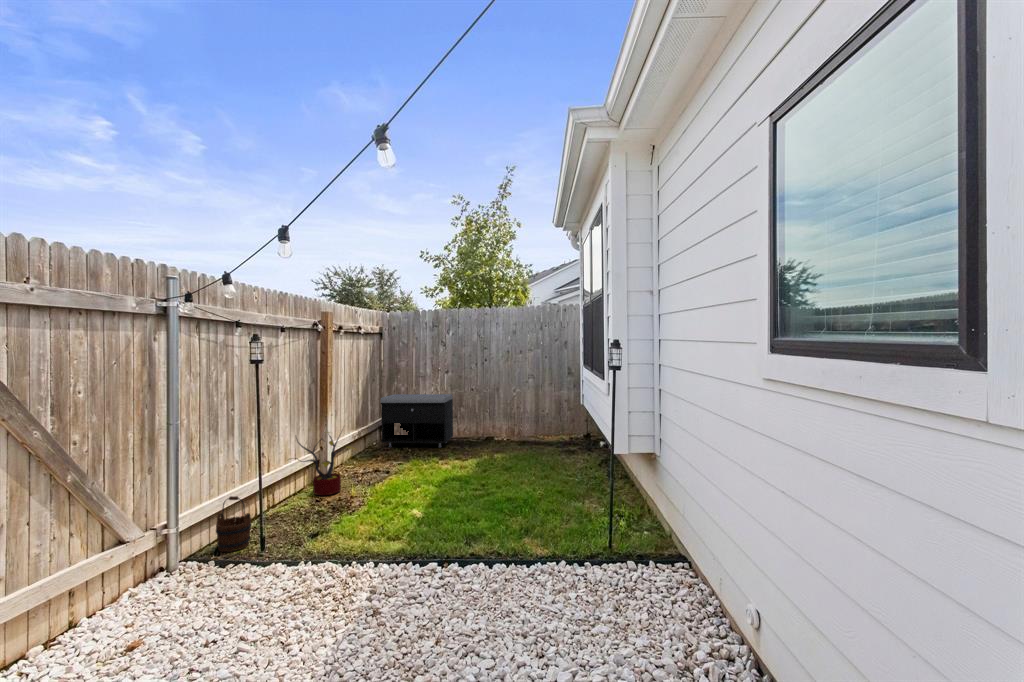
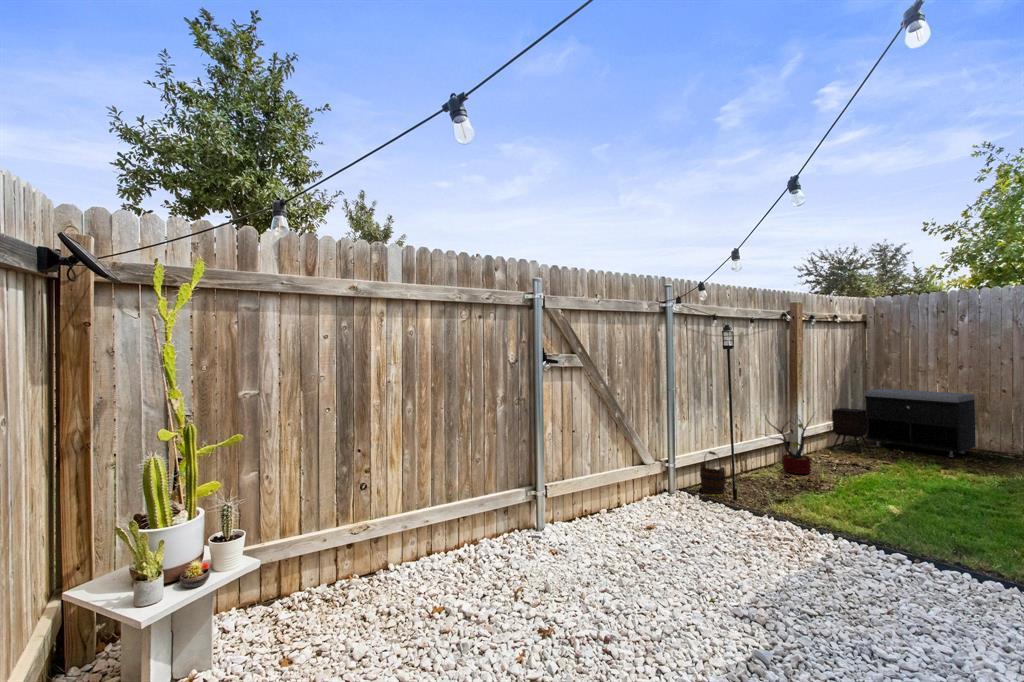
side table: none [354,416,386,460] -> present [831,408,870,455]

